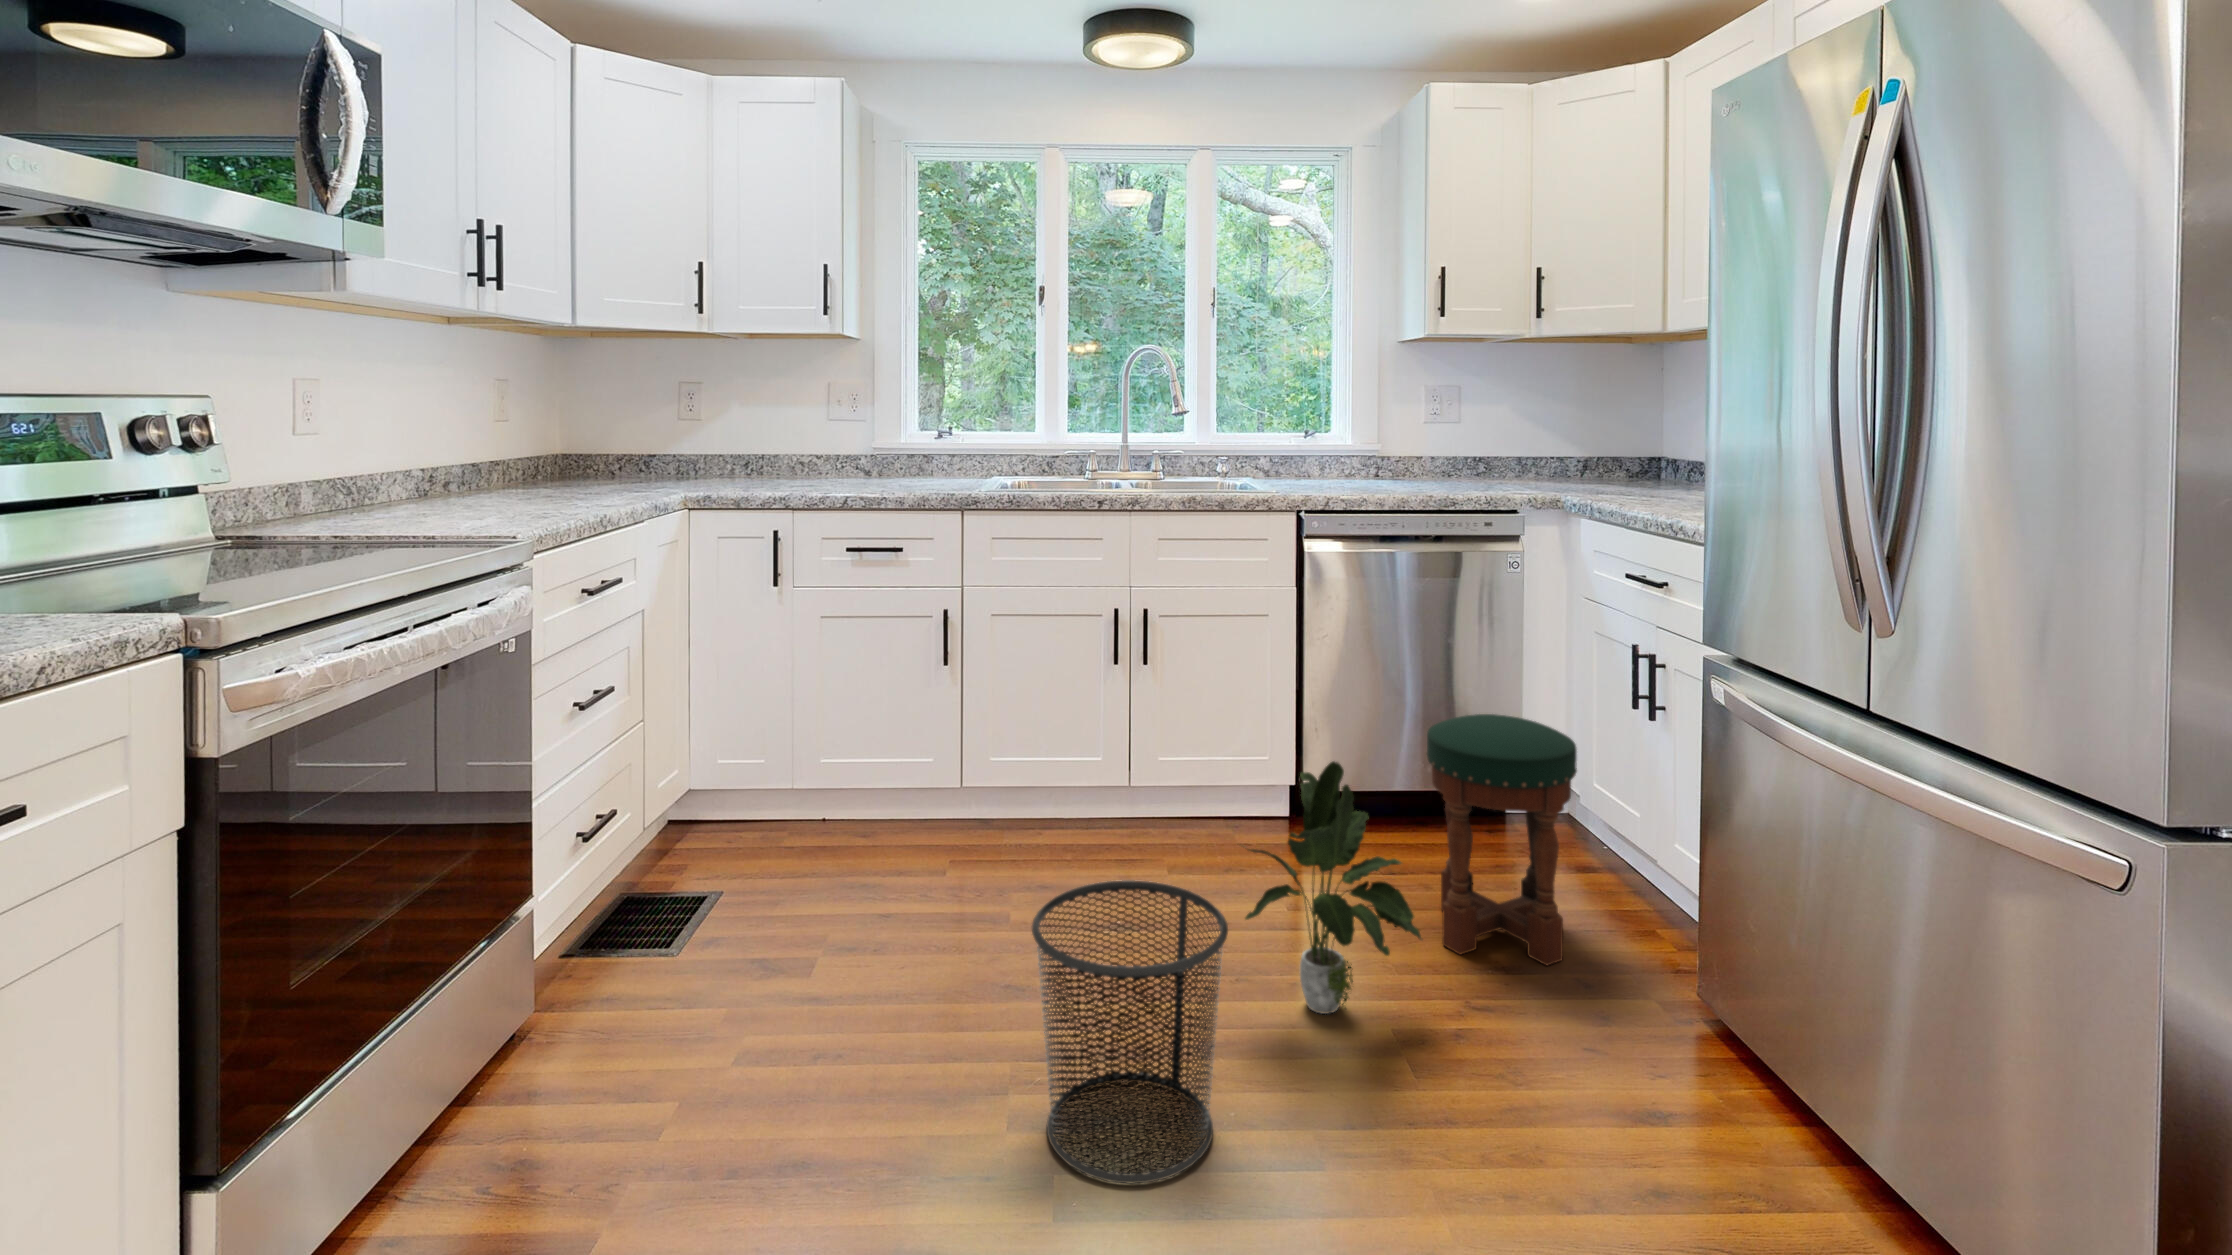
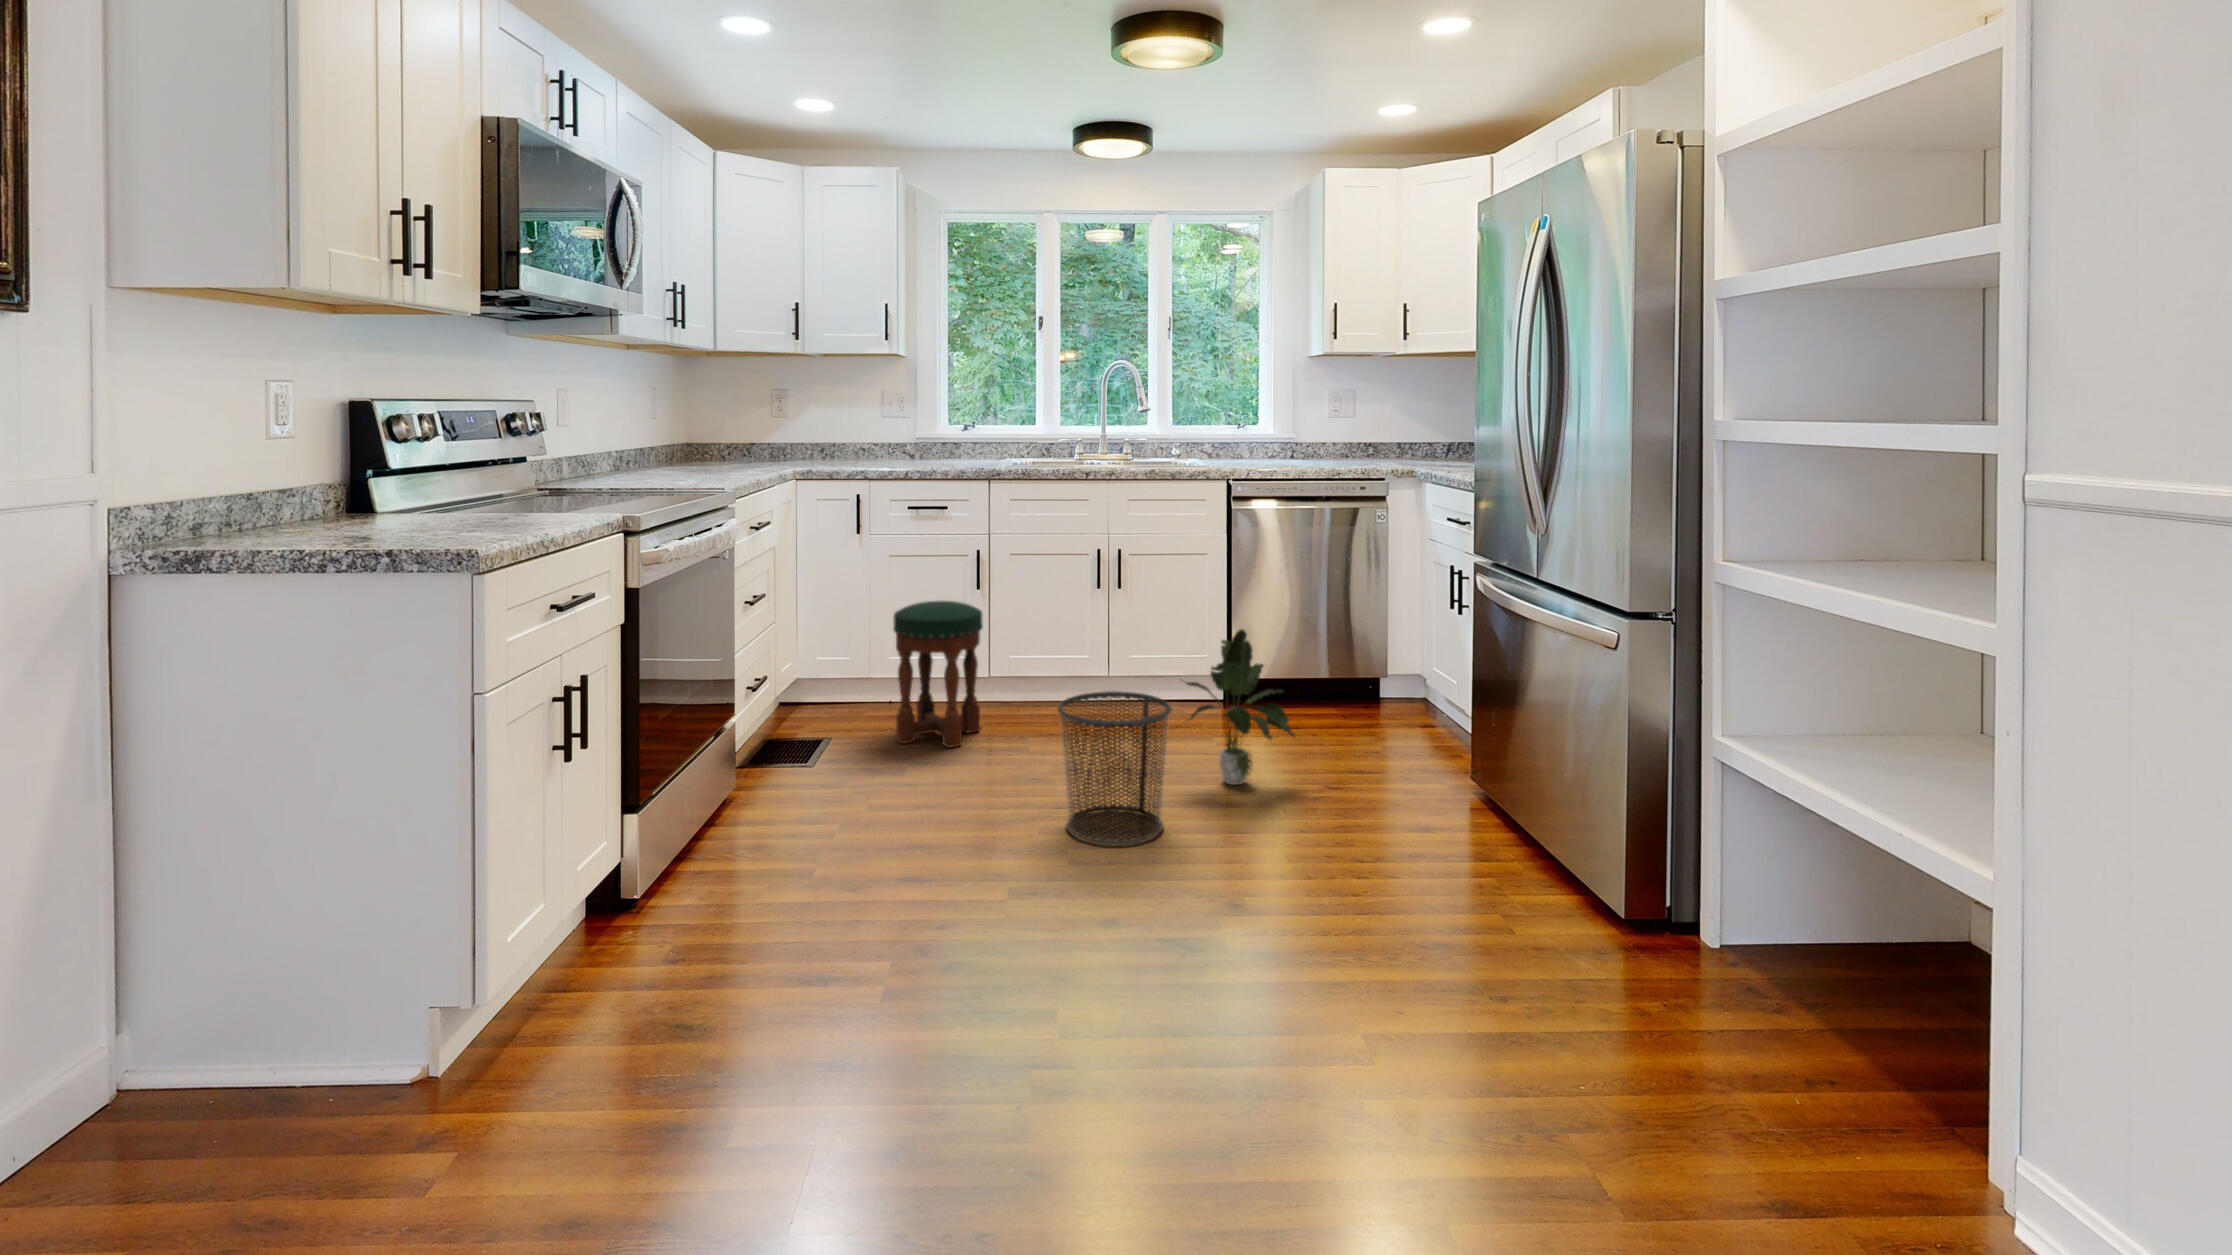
stool: present [1427,714,1577,965] -> present [893,601,983,748]

